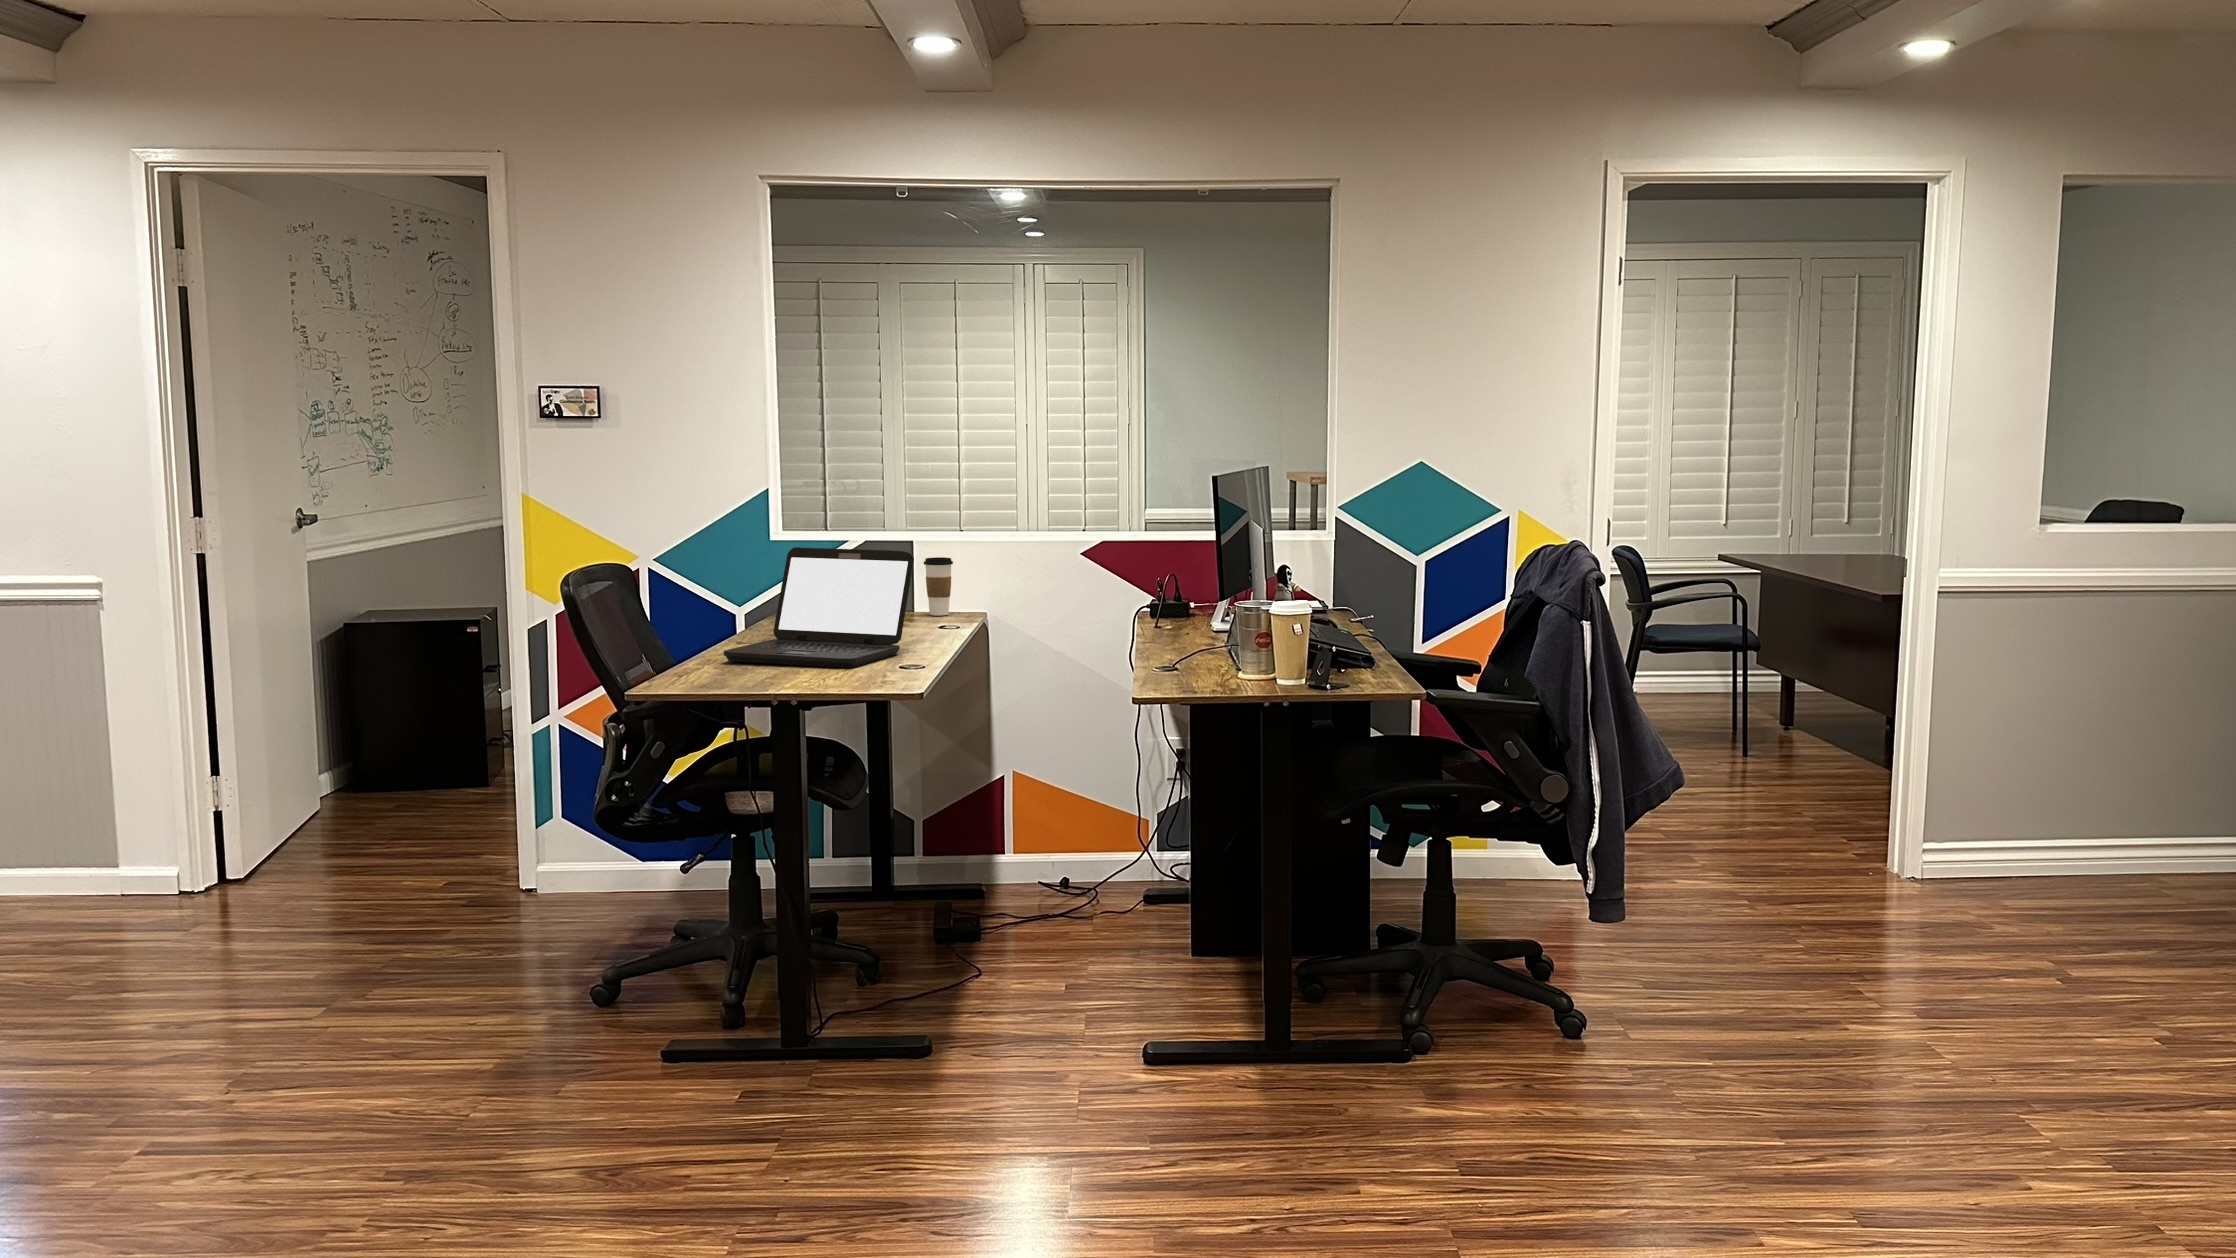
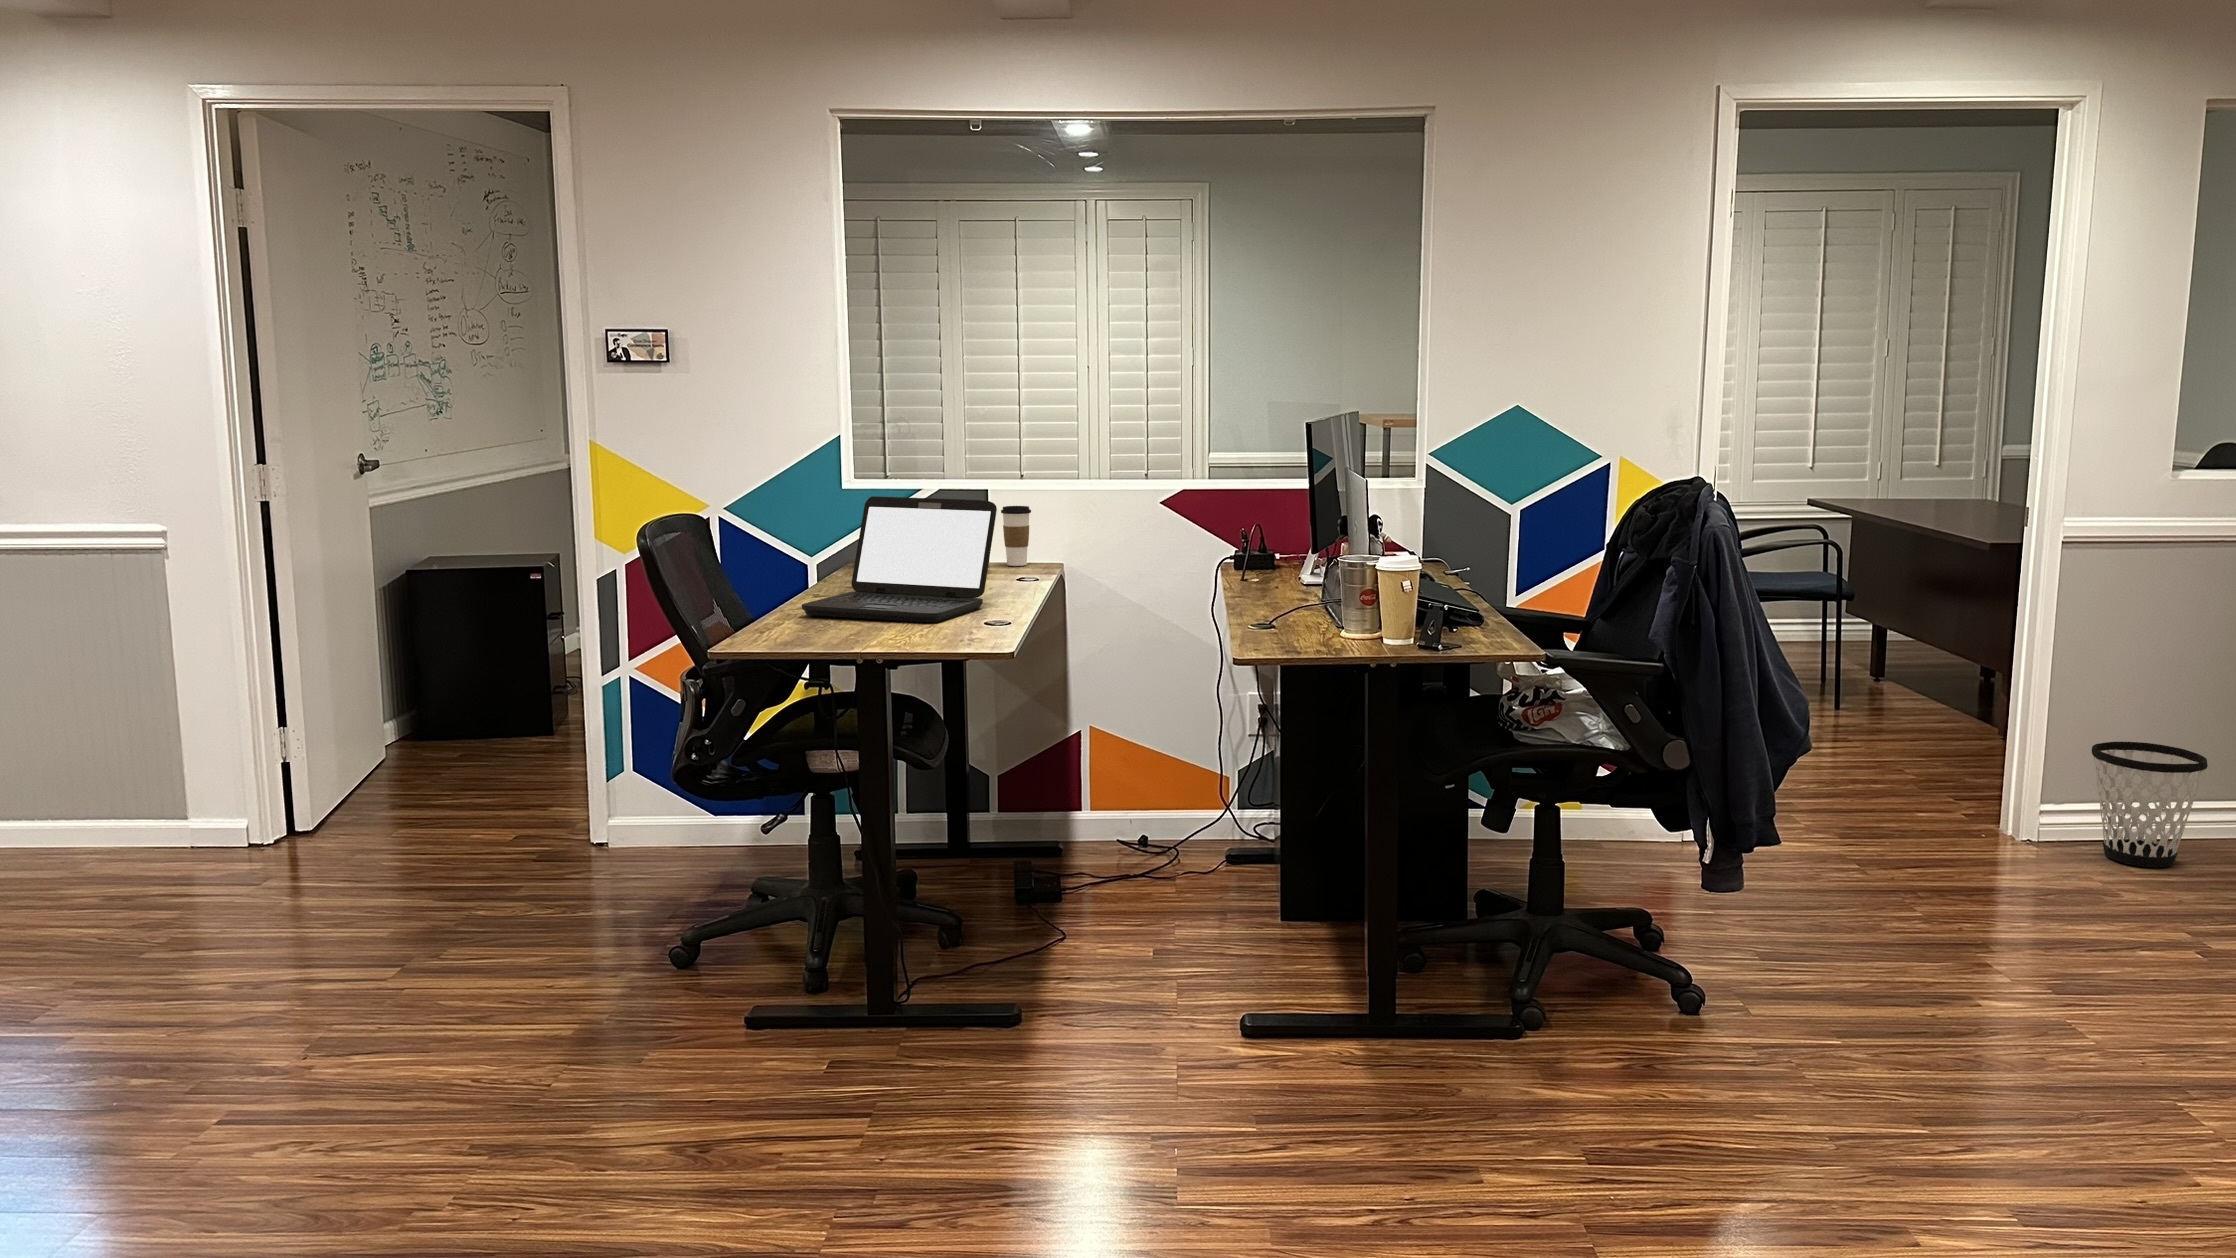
wastebasket: none [1972,782,2079,903] -> present [2092,742,2208,867]

